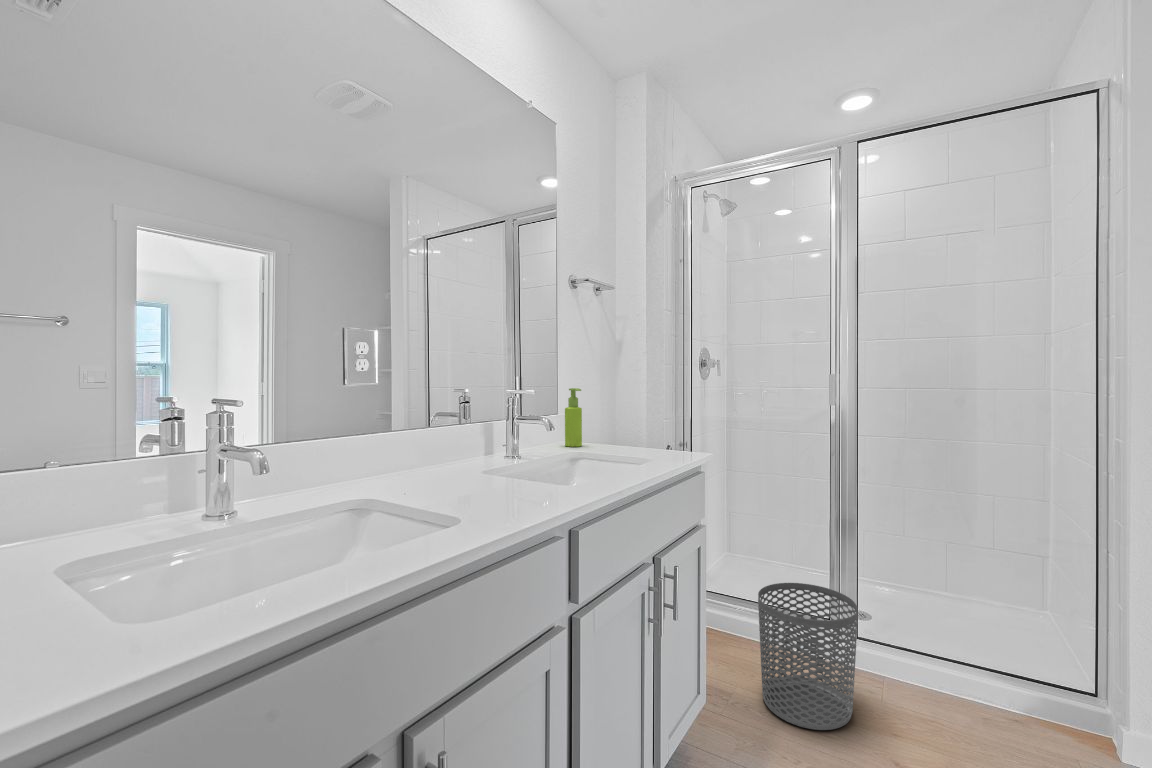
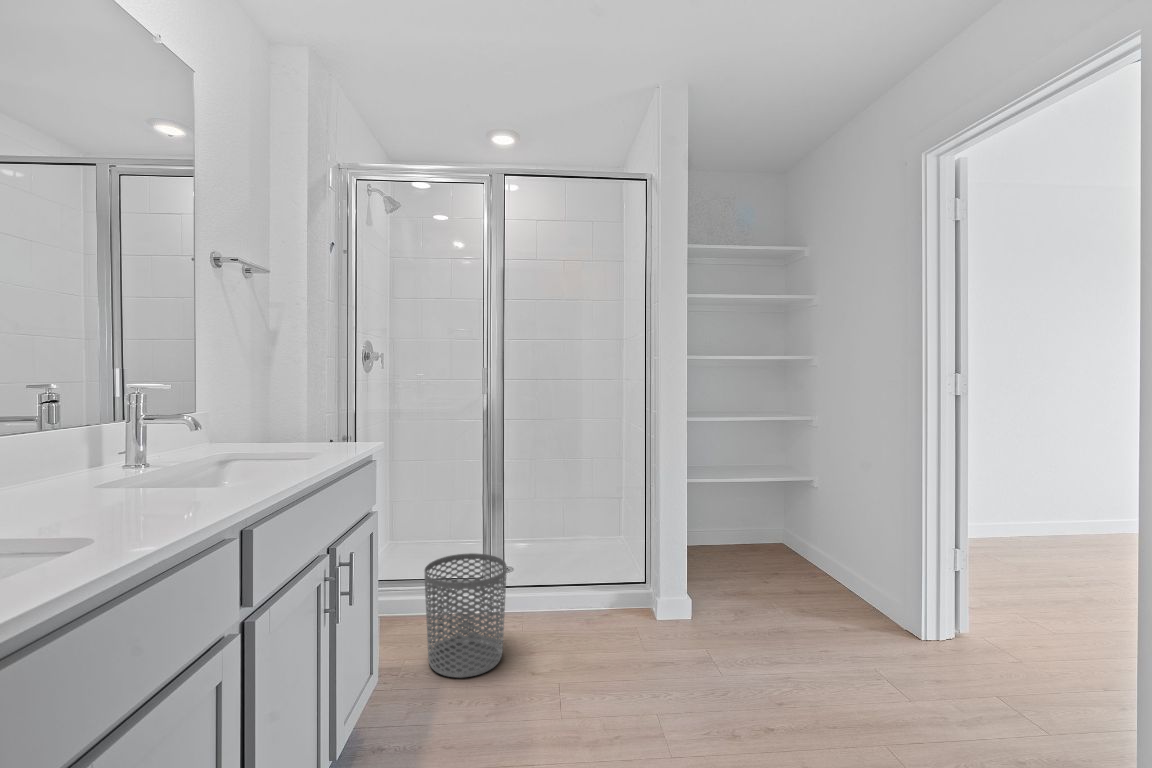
soap dispenser: present [565,388,582,447] -> none [210,382,233,448]

